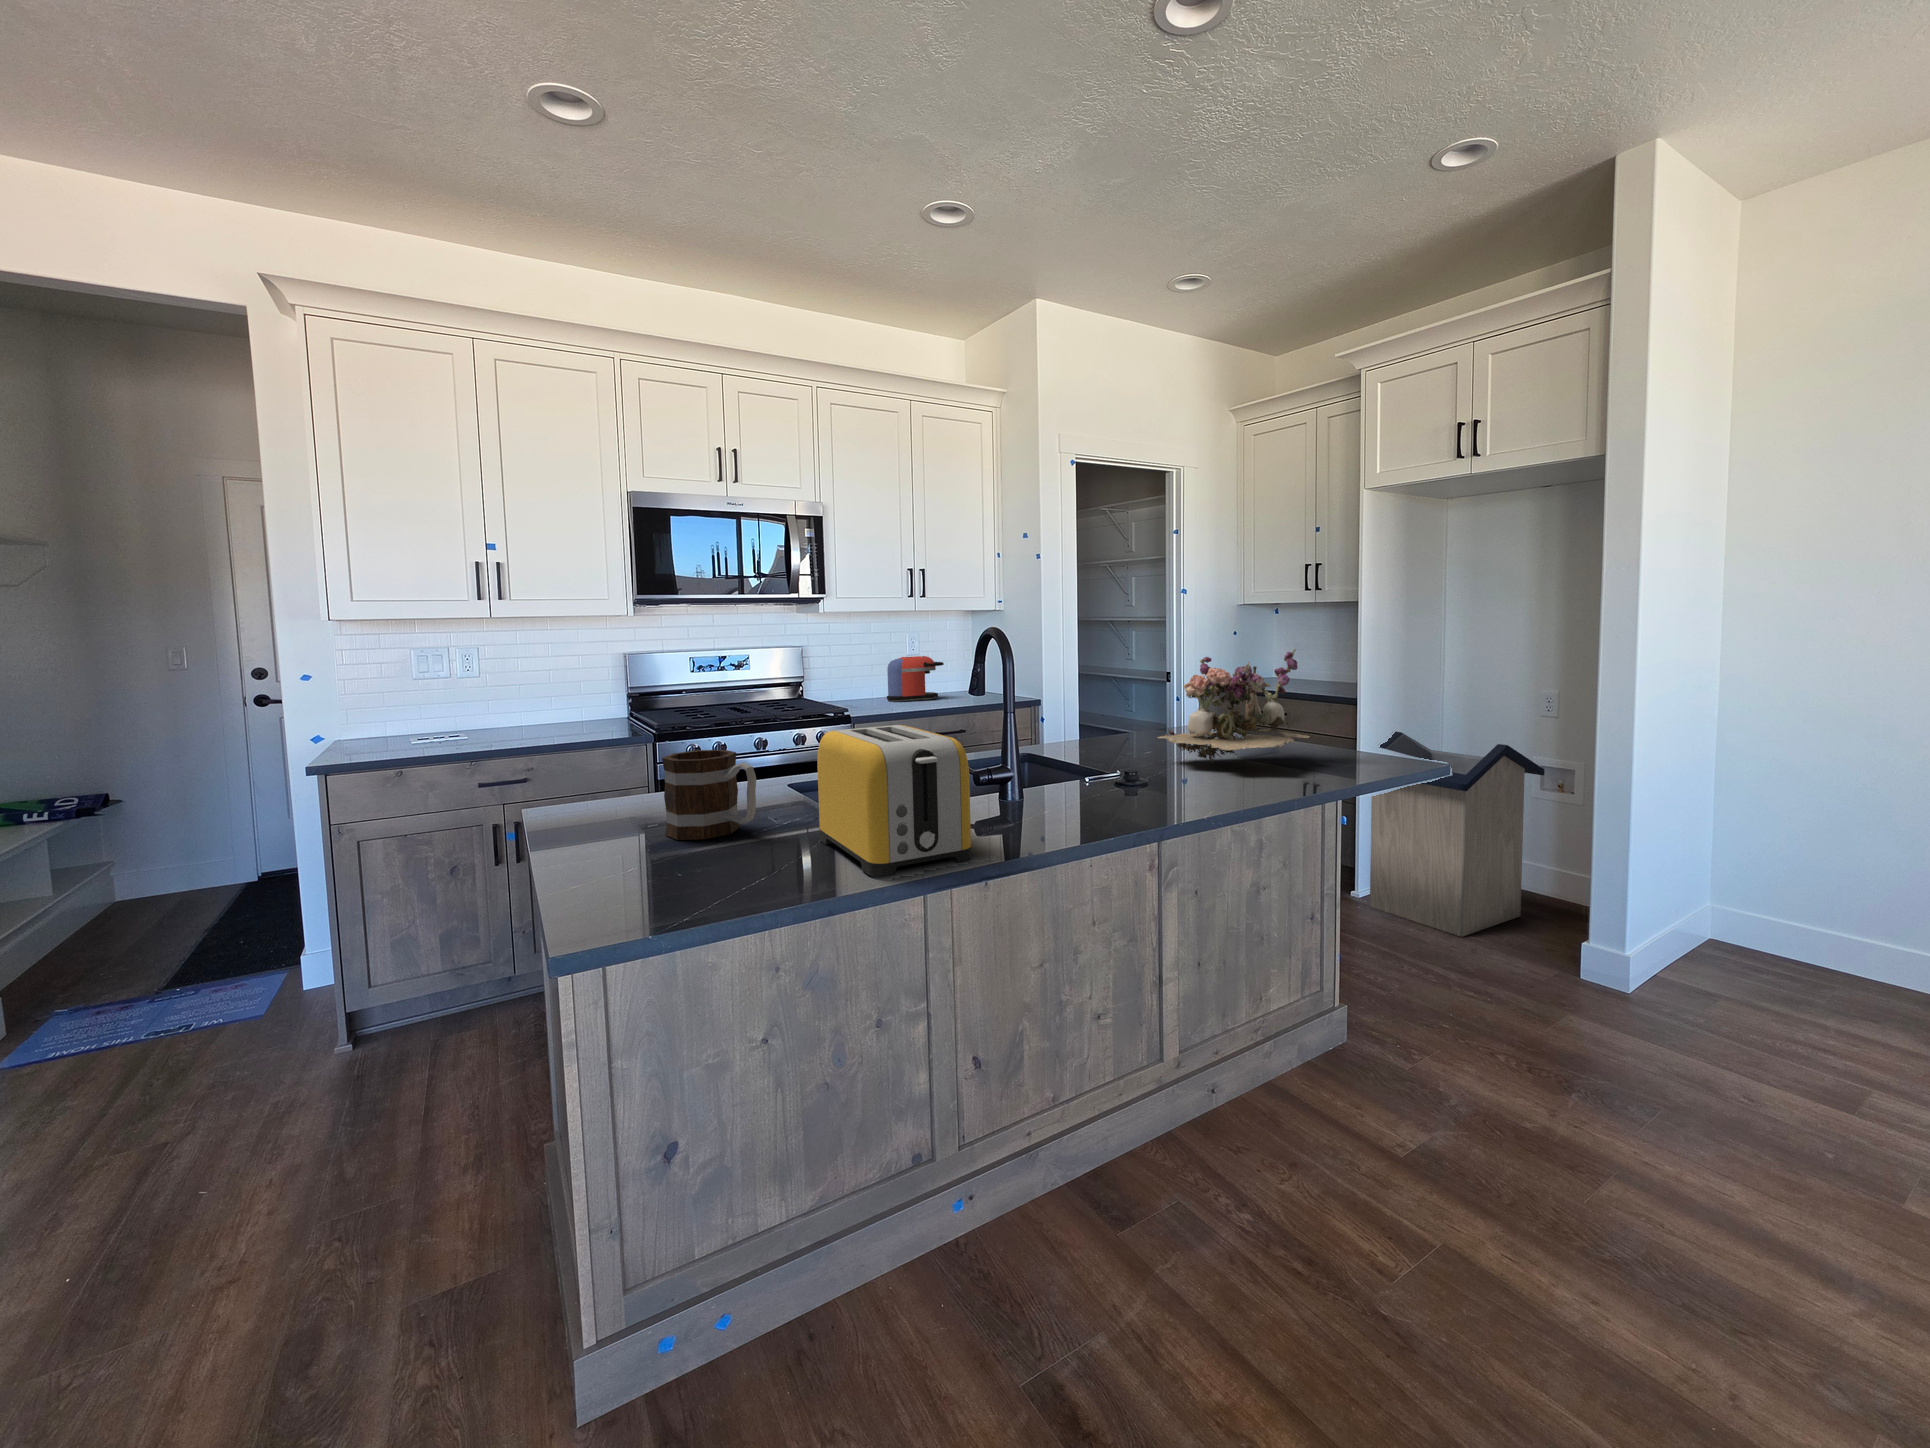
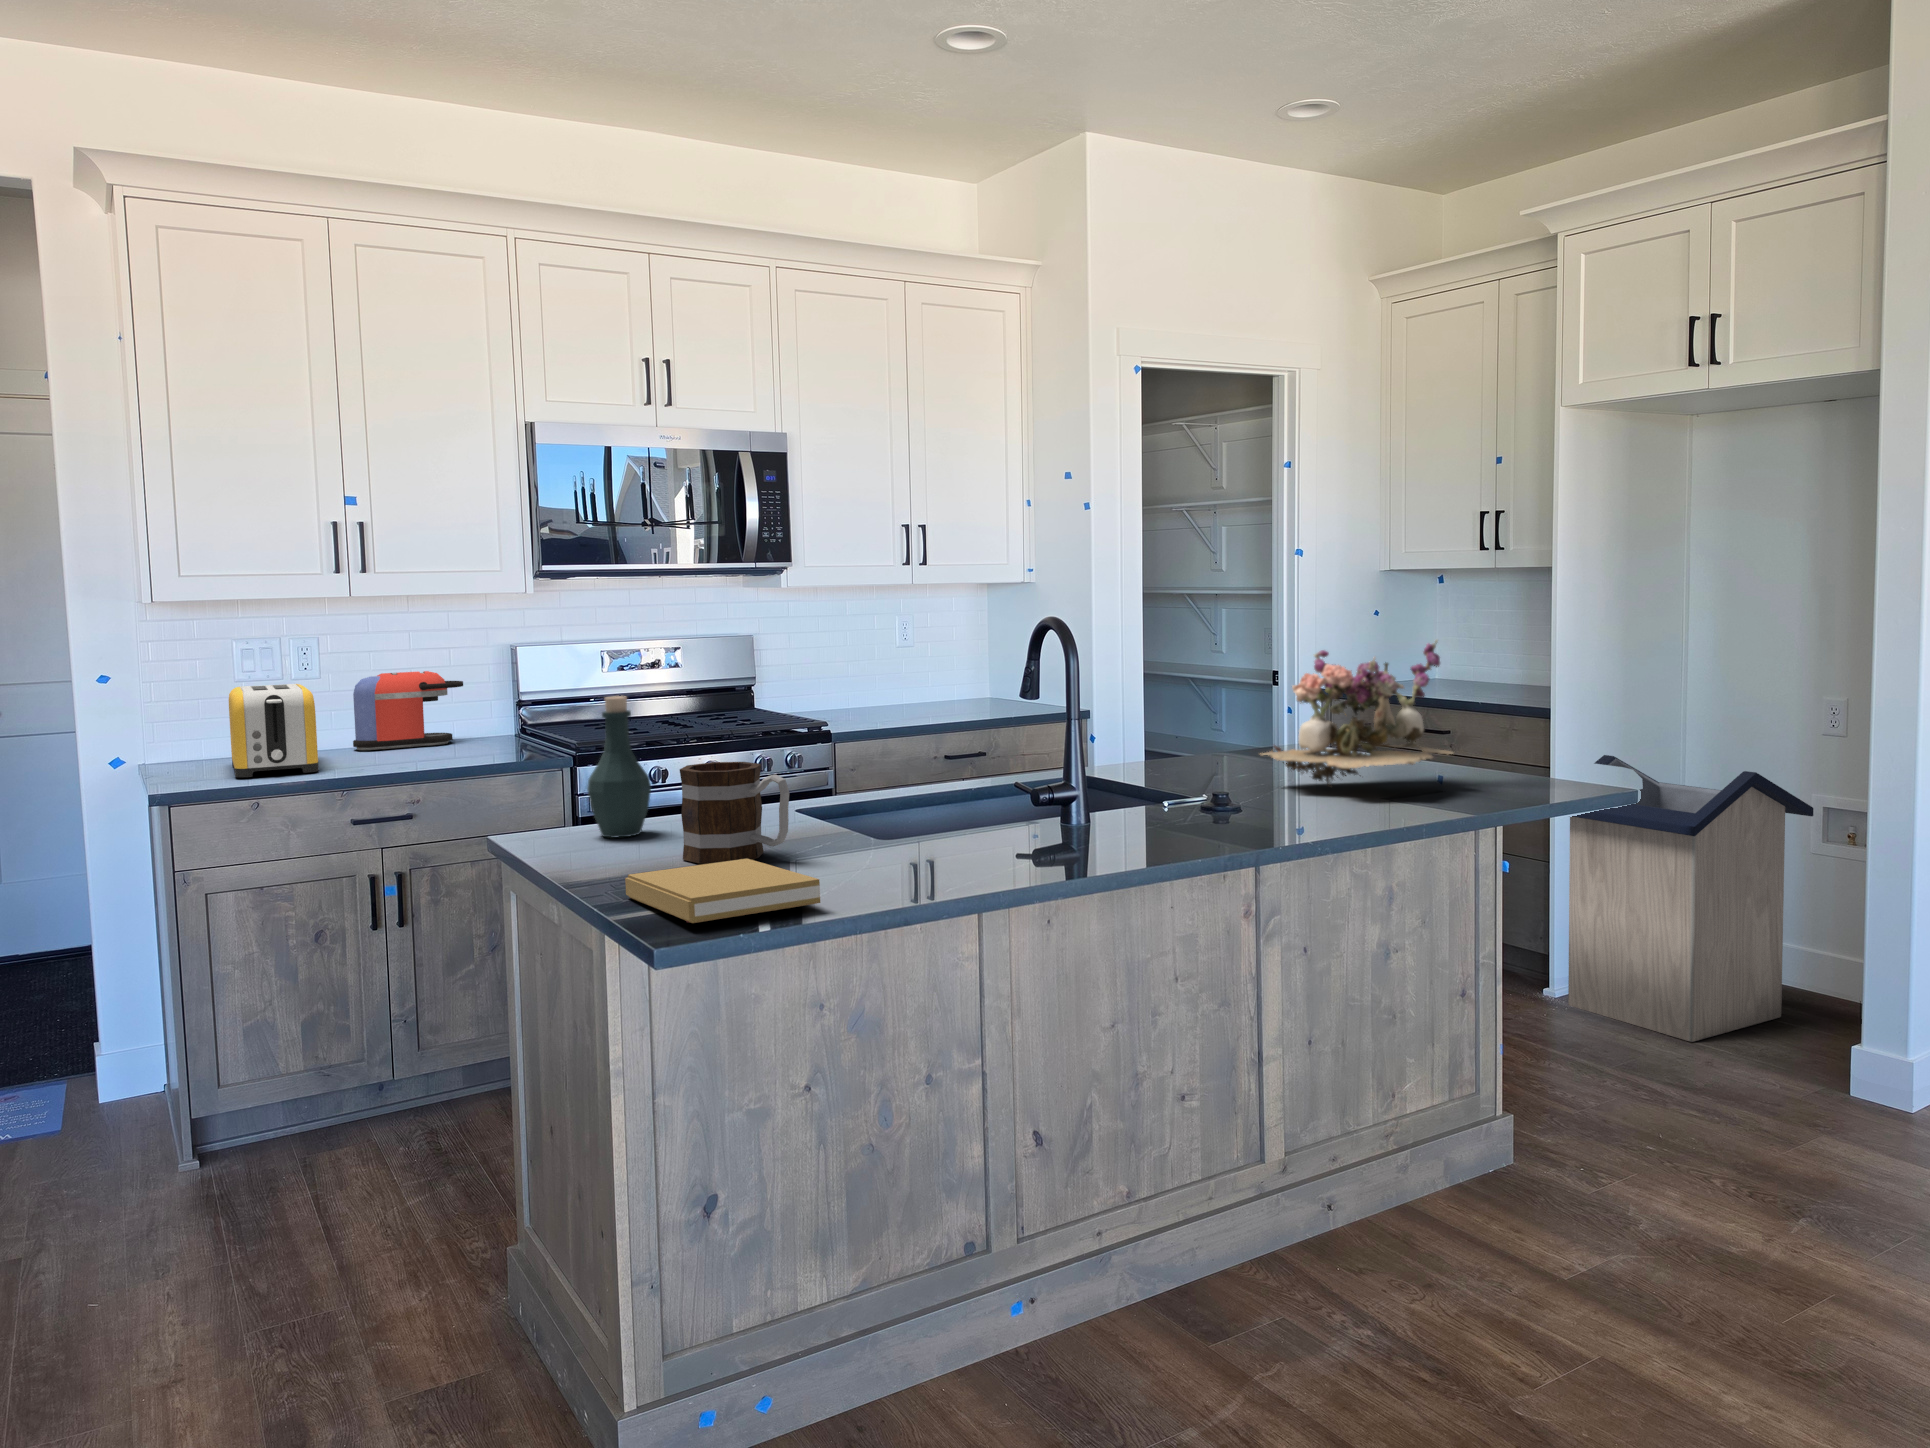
coffee maker: present [887,656,944,702] -> present [353,671,463,750]
bottle: none [604,694,659,811] -> present [587,696,651,838]
toaster: present [817,725,971,877] -> present [229,684,319,777]
book: none [583,840,753,919] -> present [625,859,820,923]

